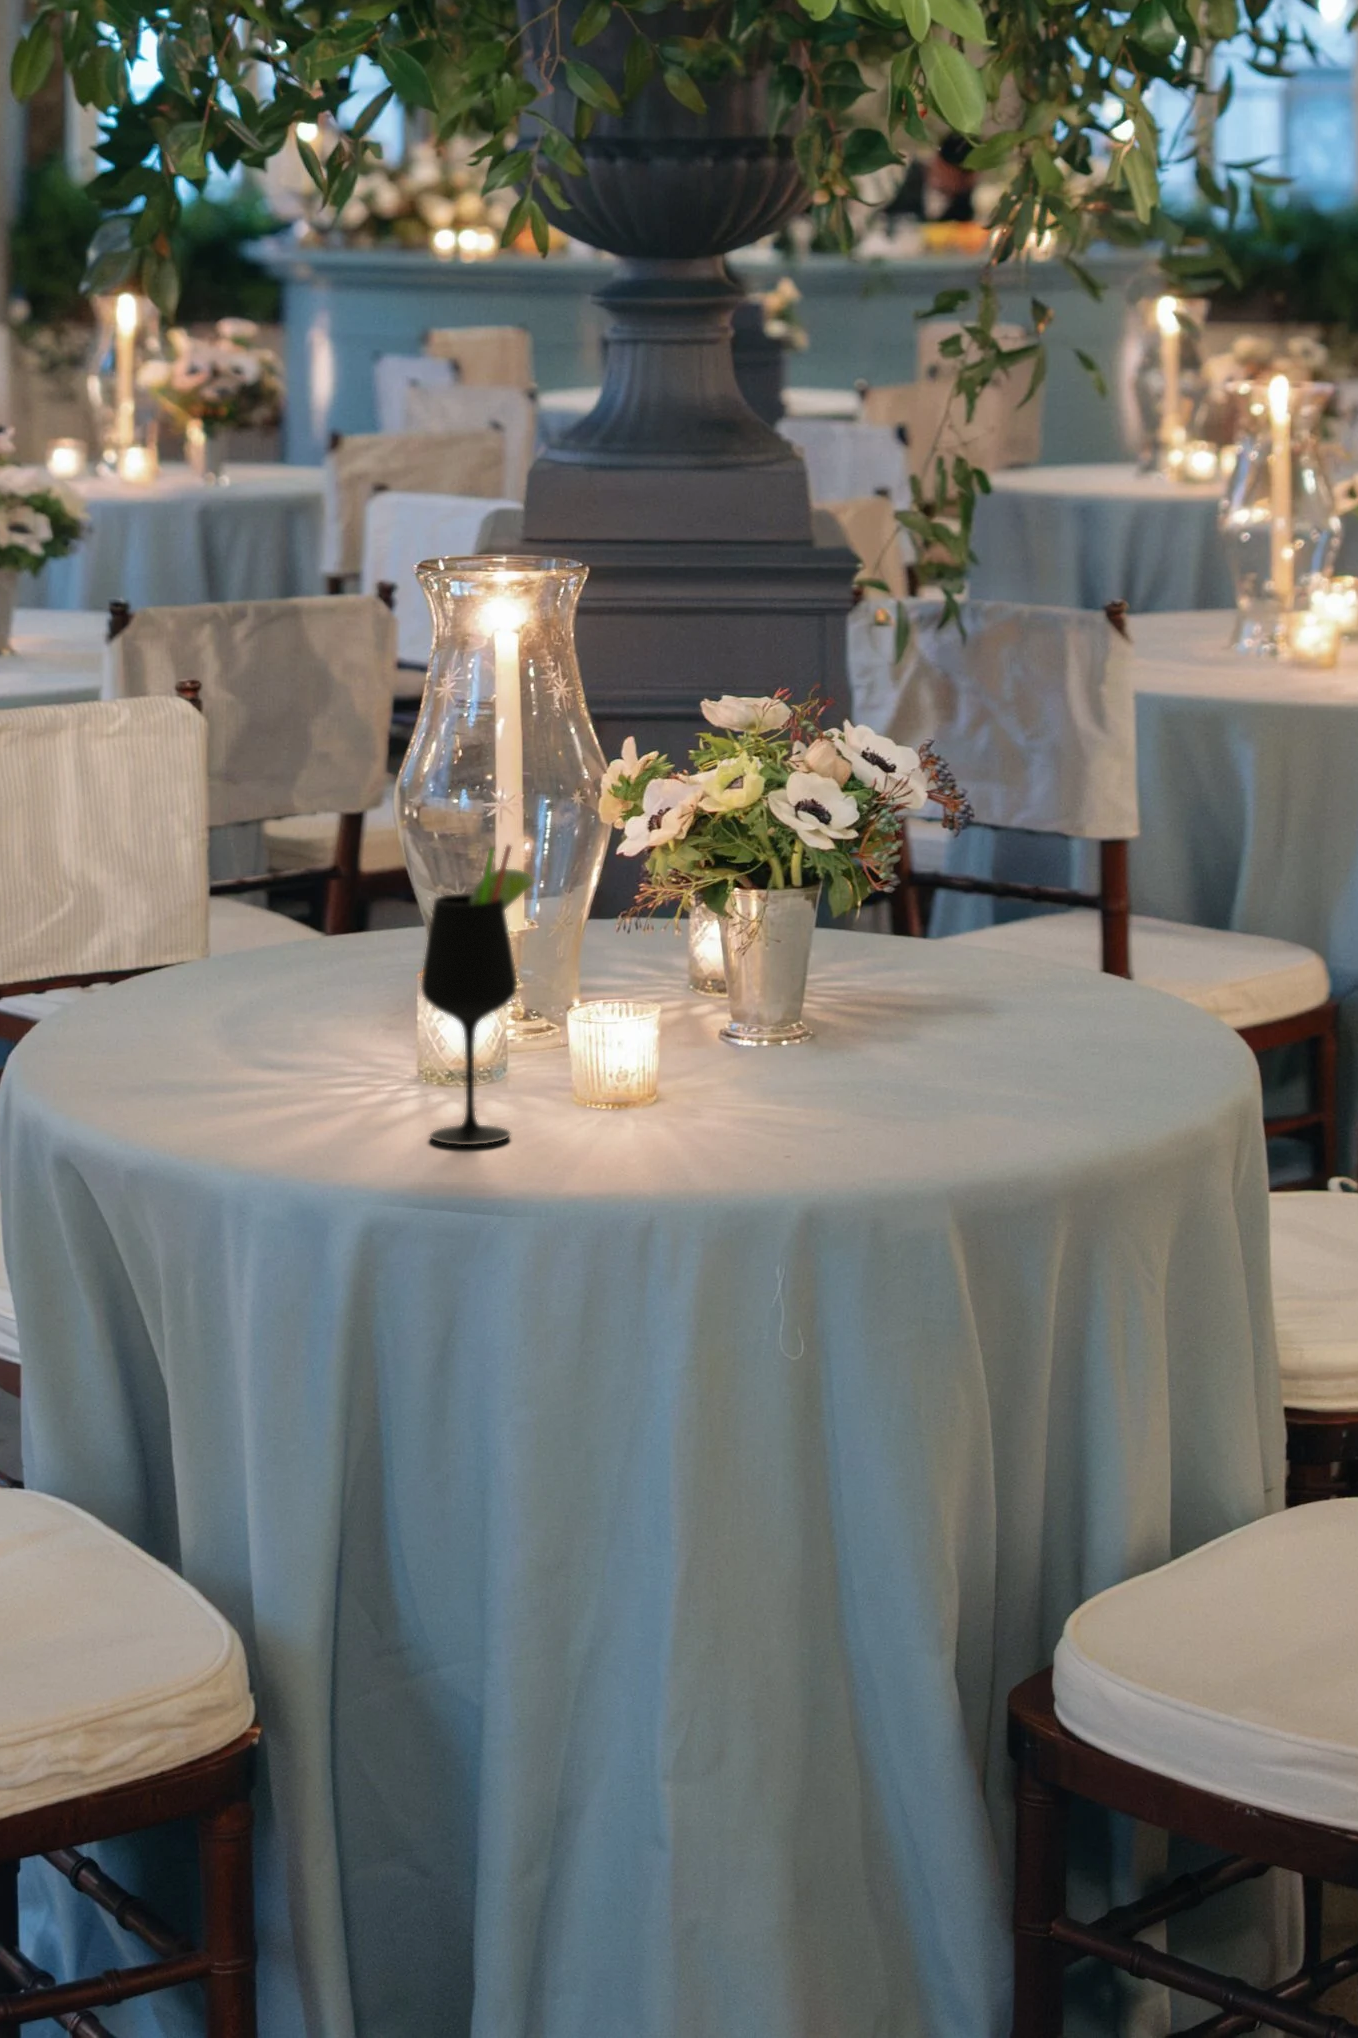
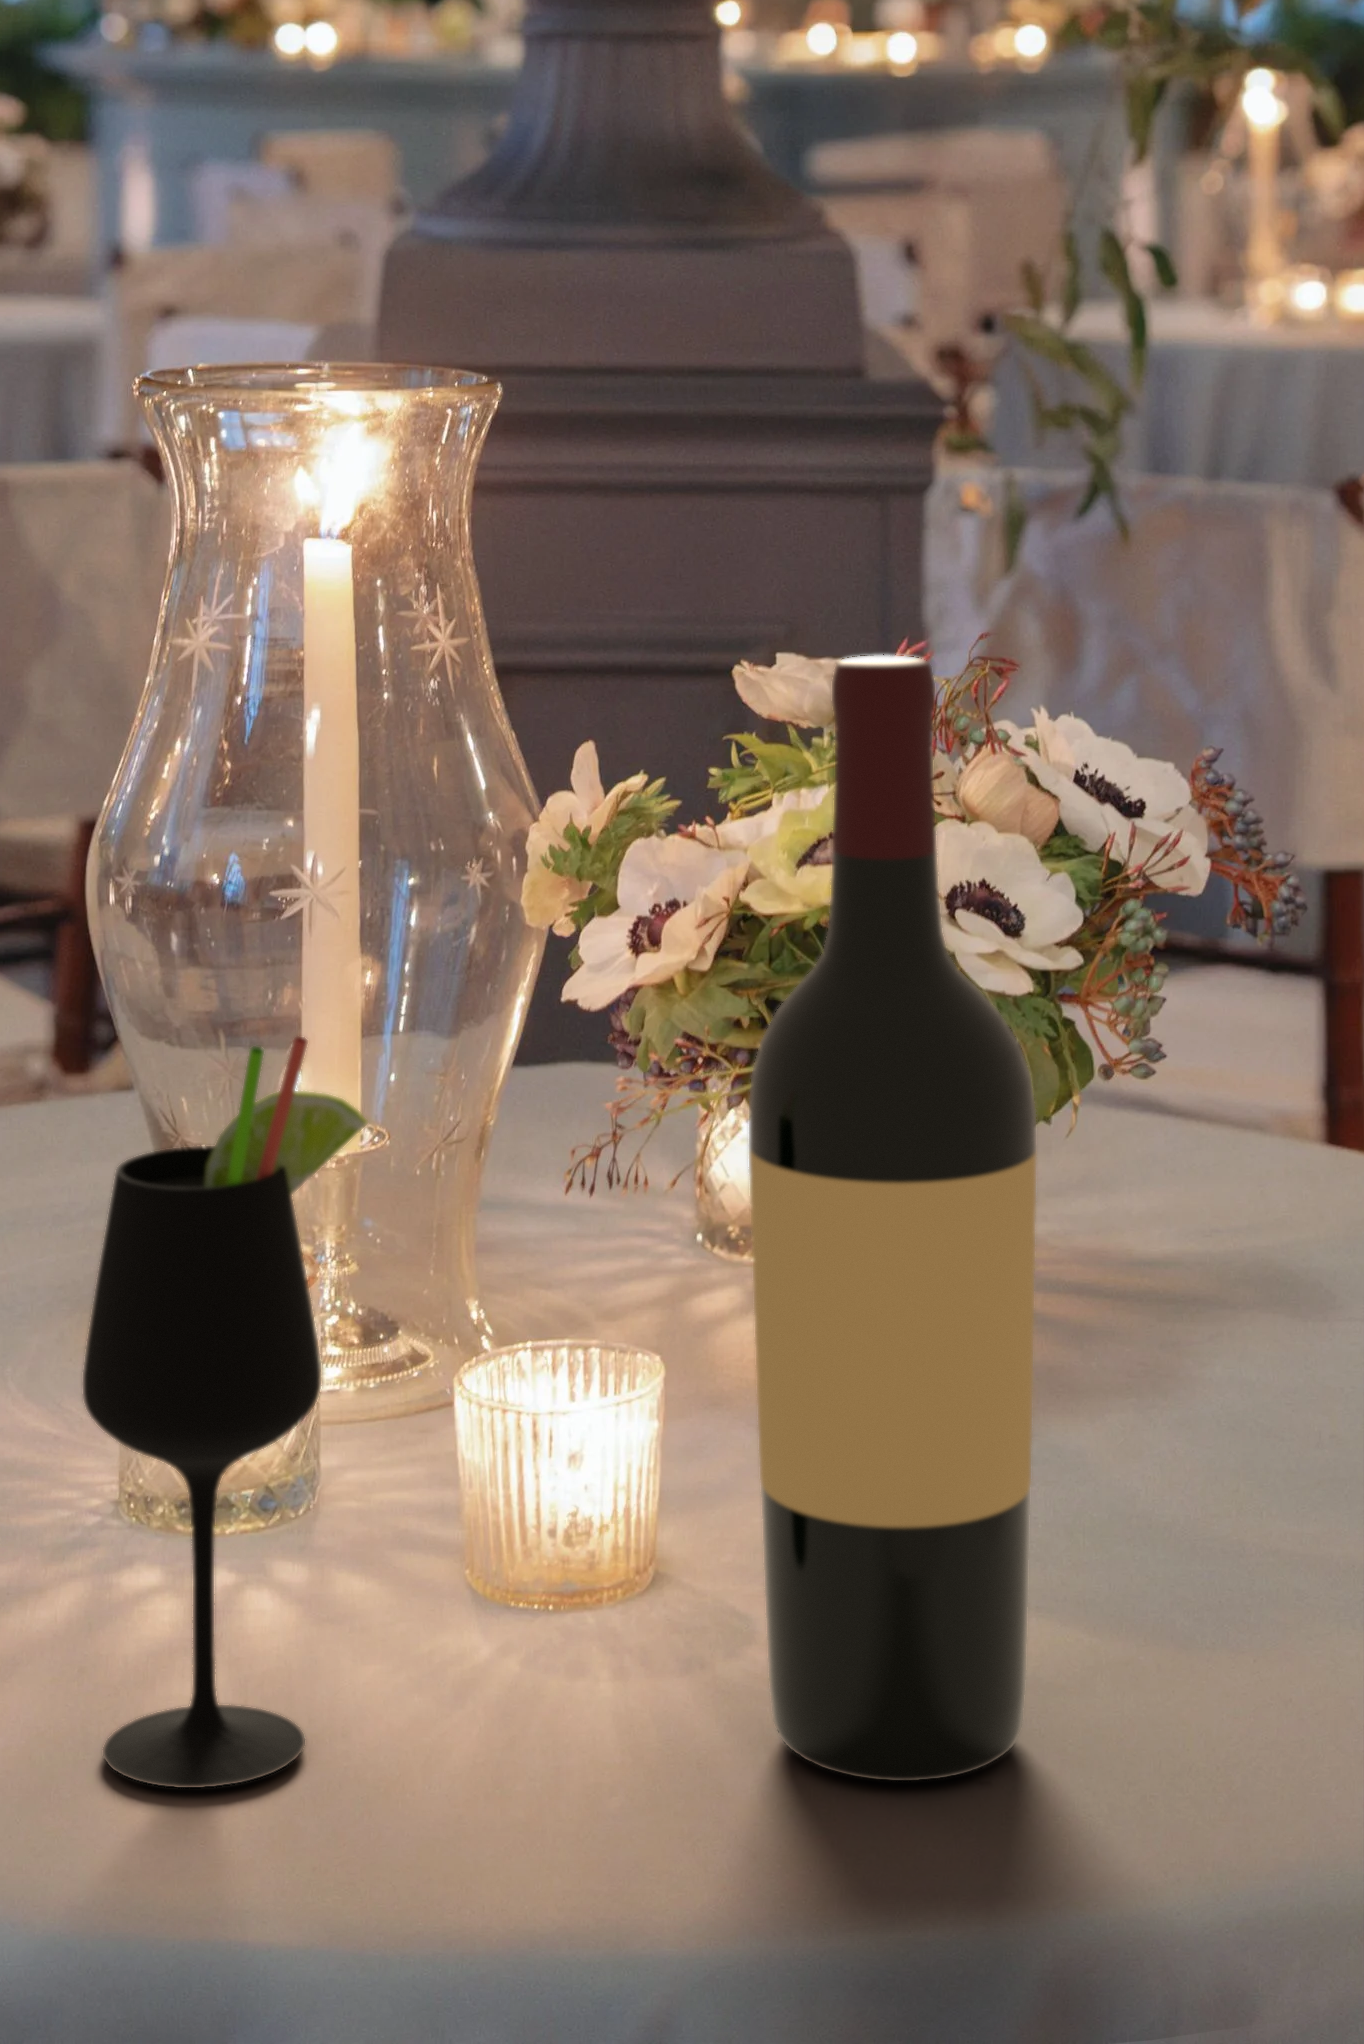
wine bottle: none [689,692,805,1144] -> present [749,655,1036,1781]

